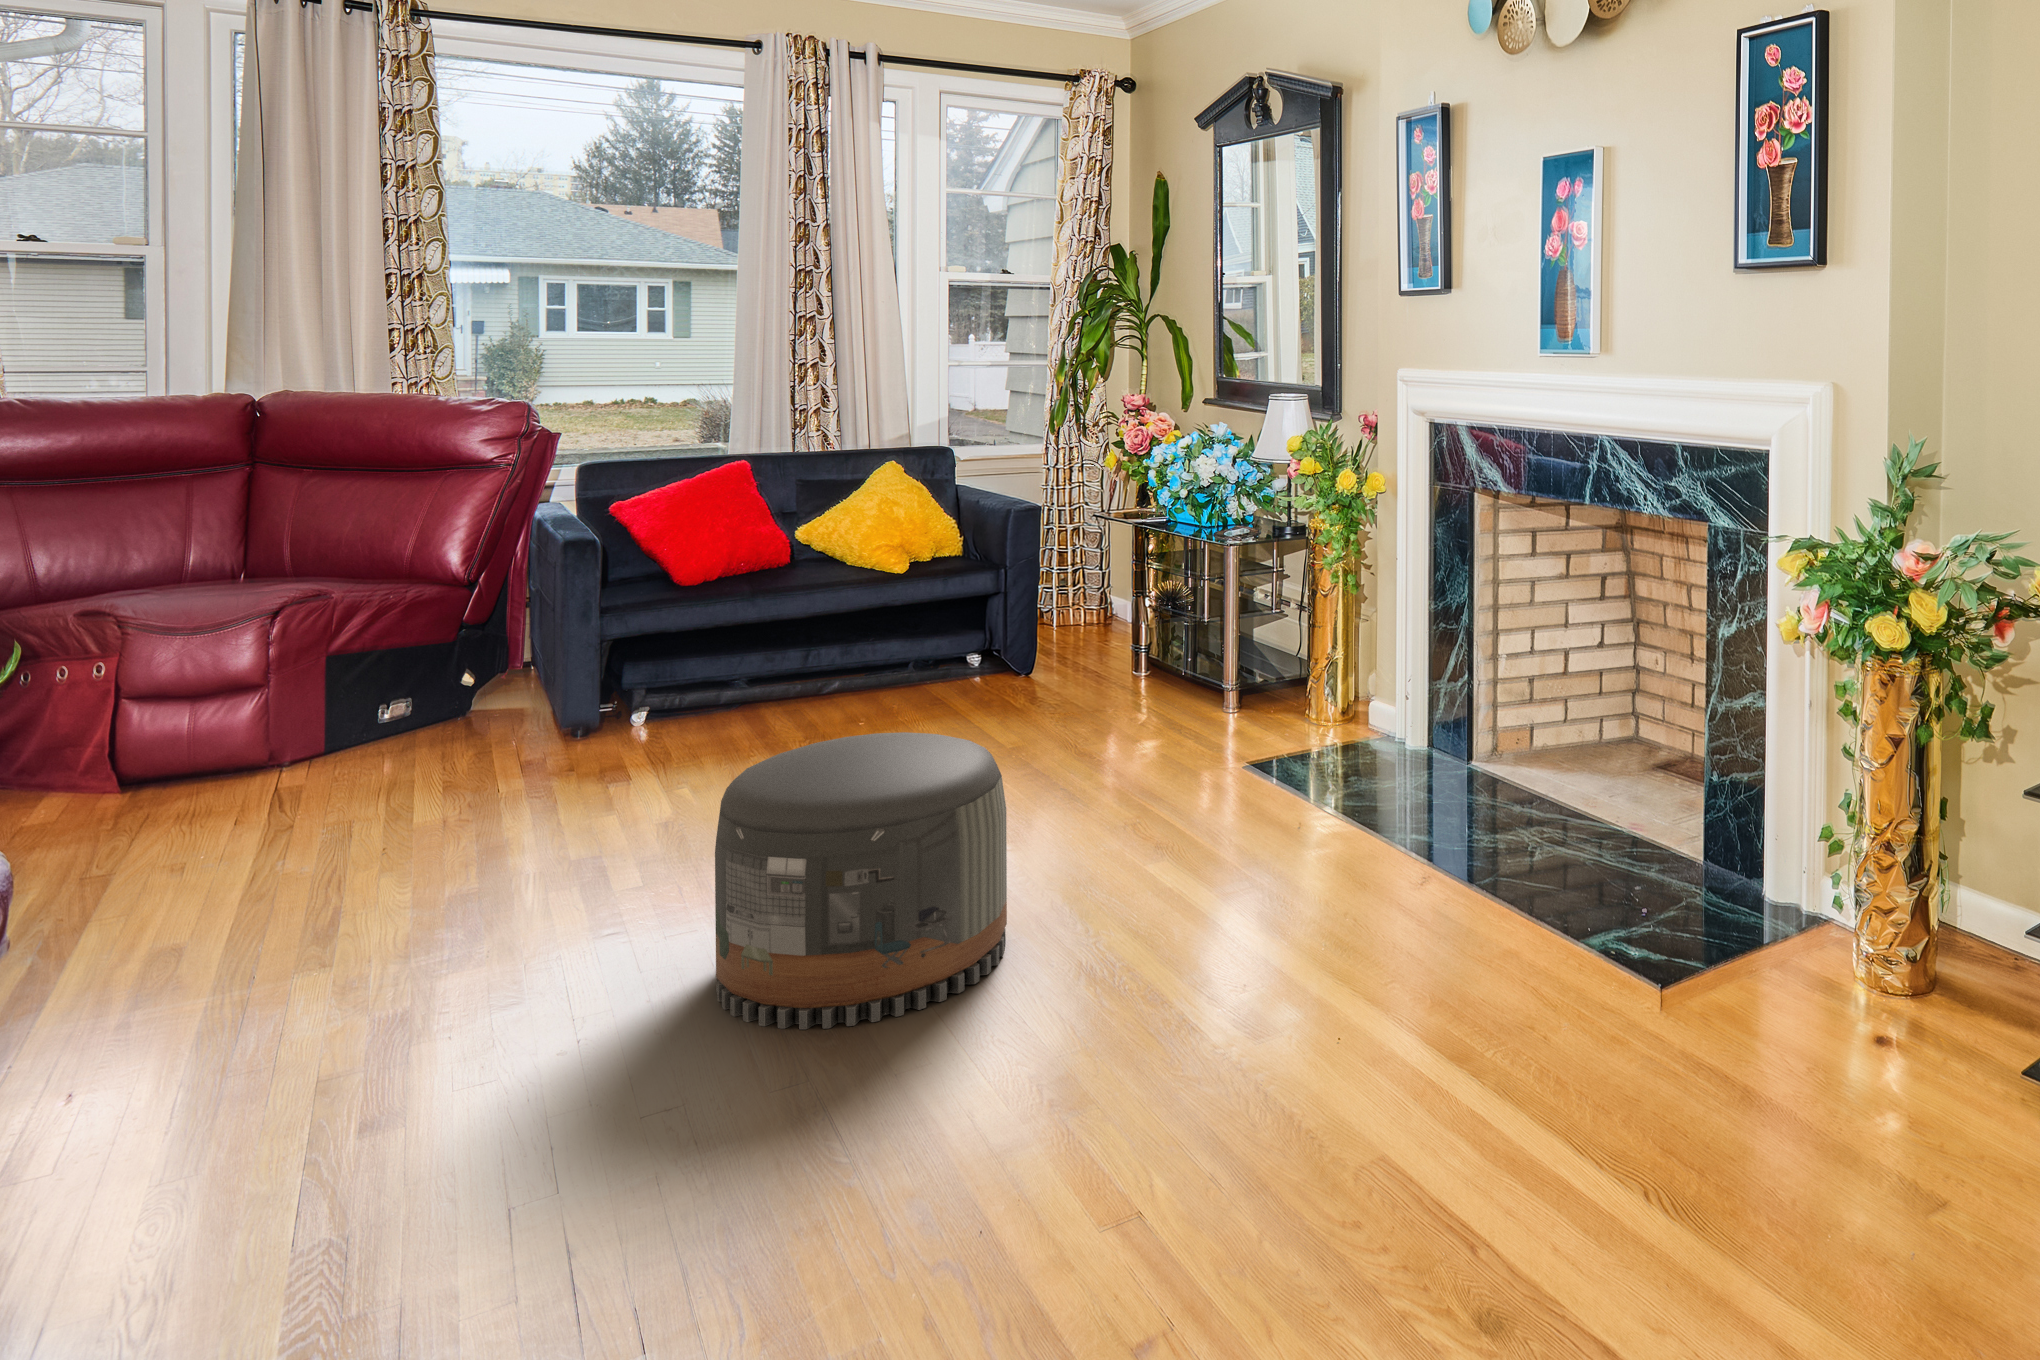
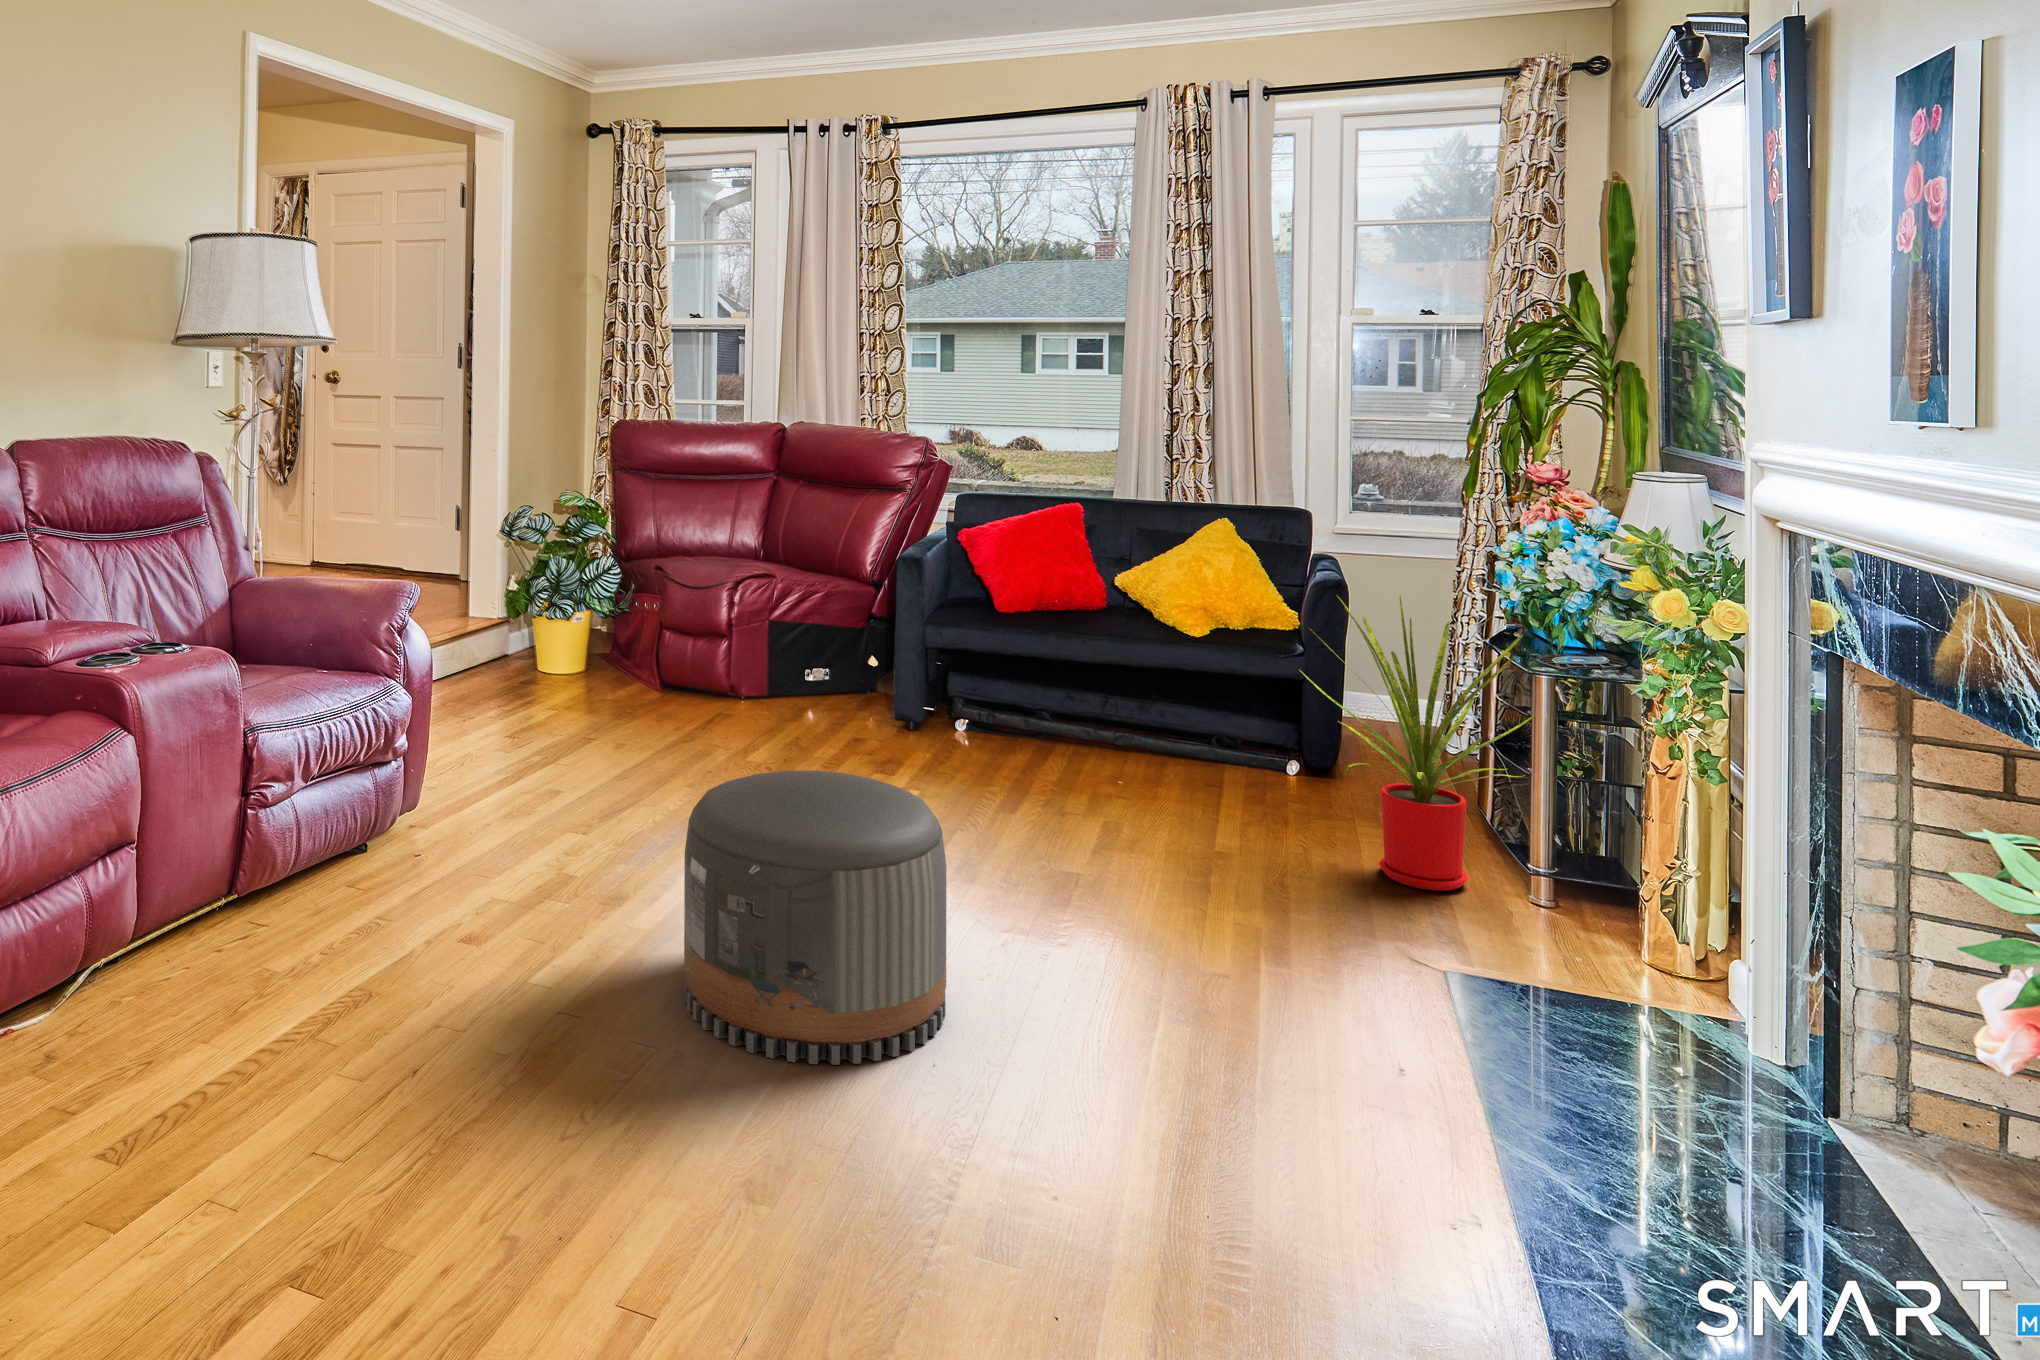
house plant: none [1066,503,1237,726] -> present [1299,596,1534,891]

